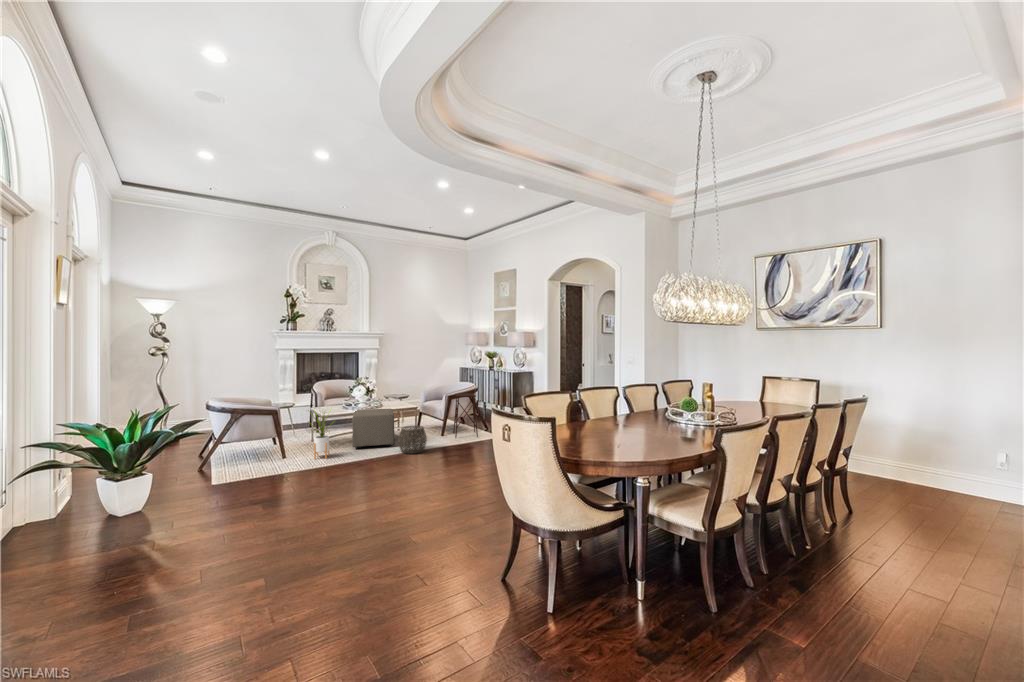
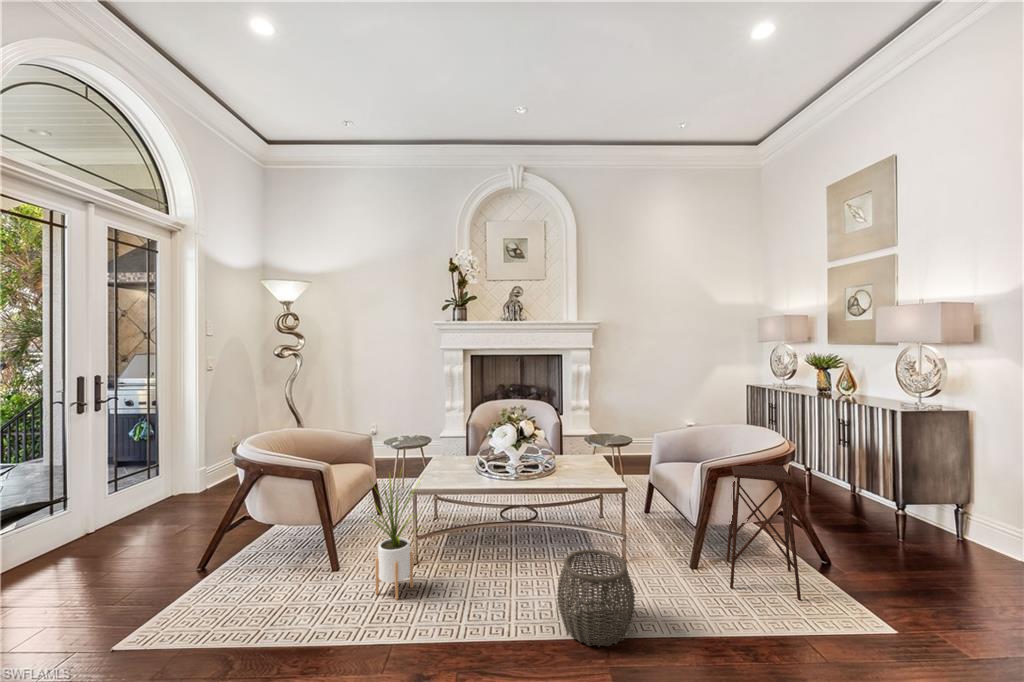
ottoman: present [352,409,394,449] -> none [471,476,576,583]

